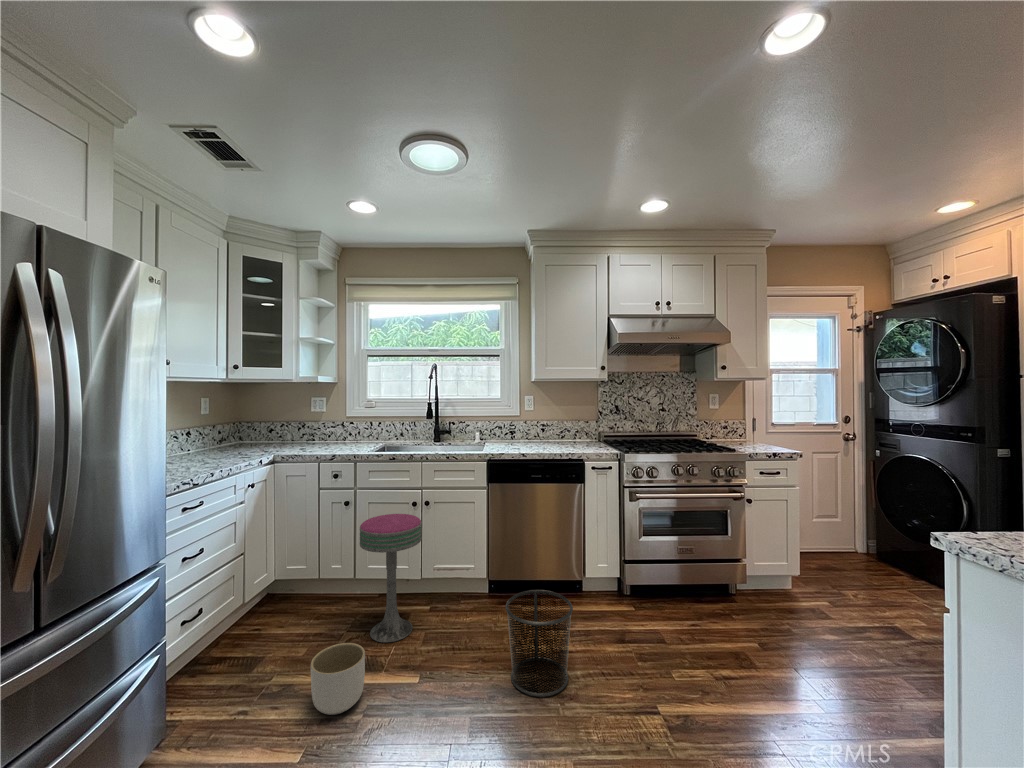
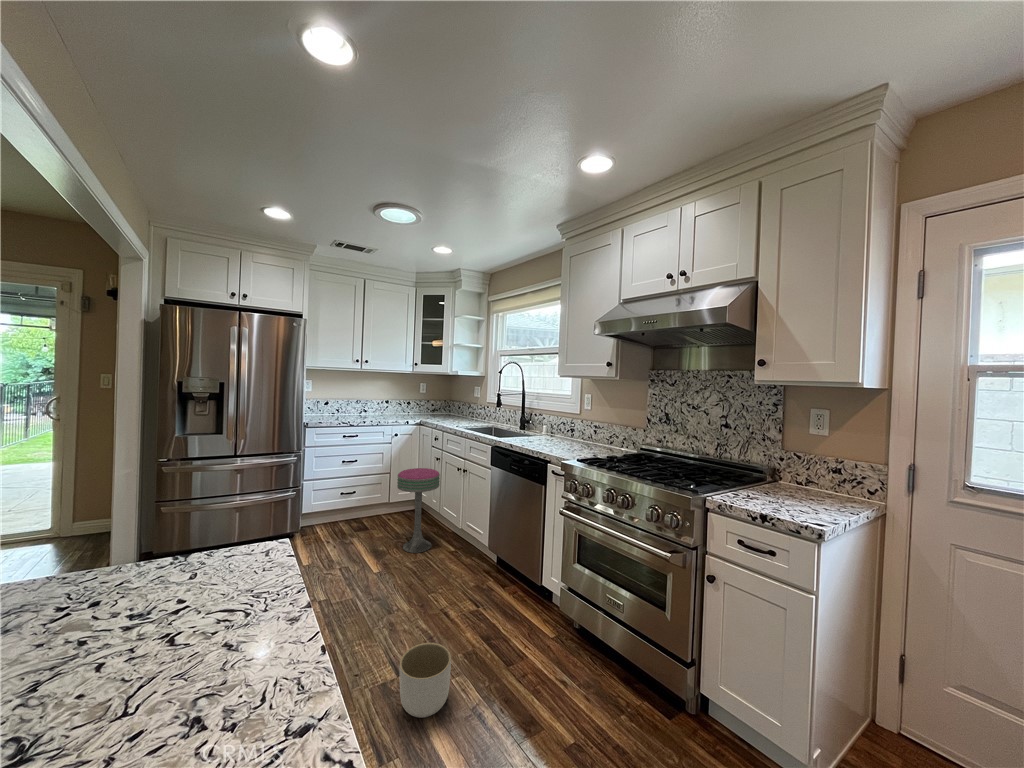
waste bin: present [505,590,573,697] -> none [379,546,434,627]
planter: present [311,643,365,715] -> present [400,643,451,718]

